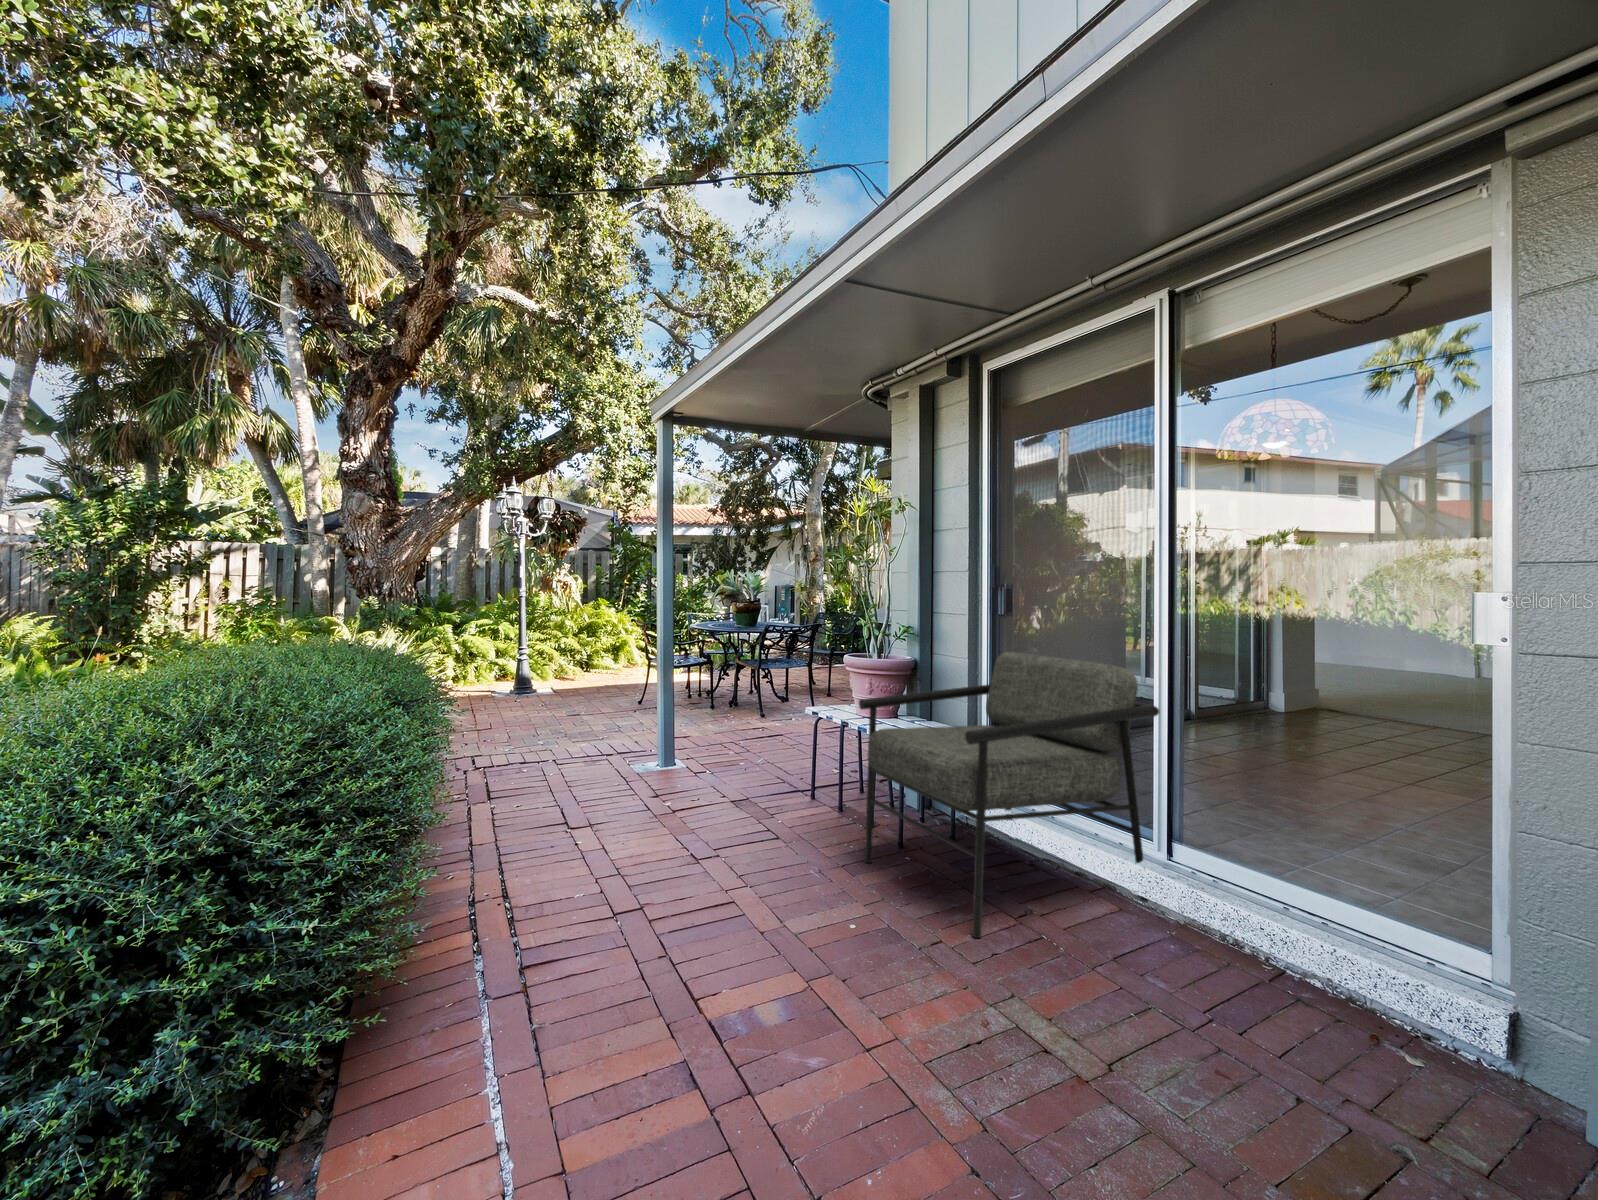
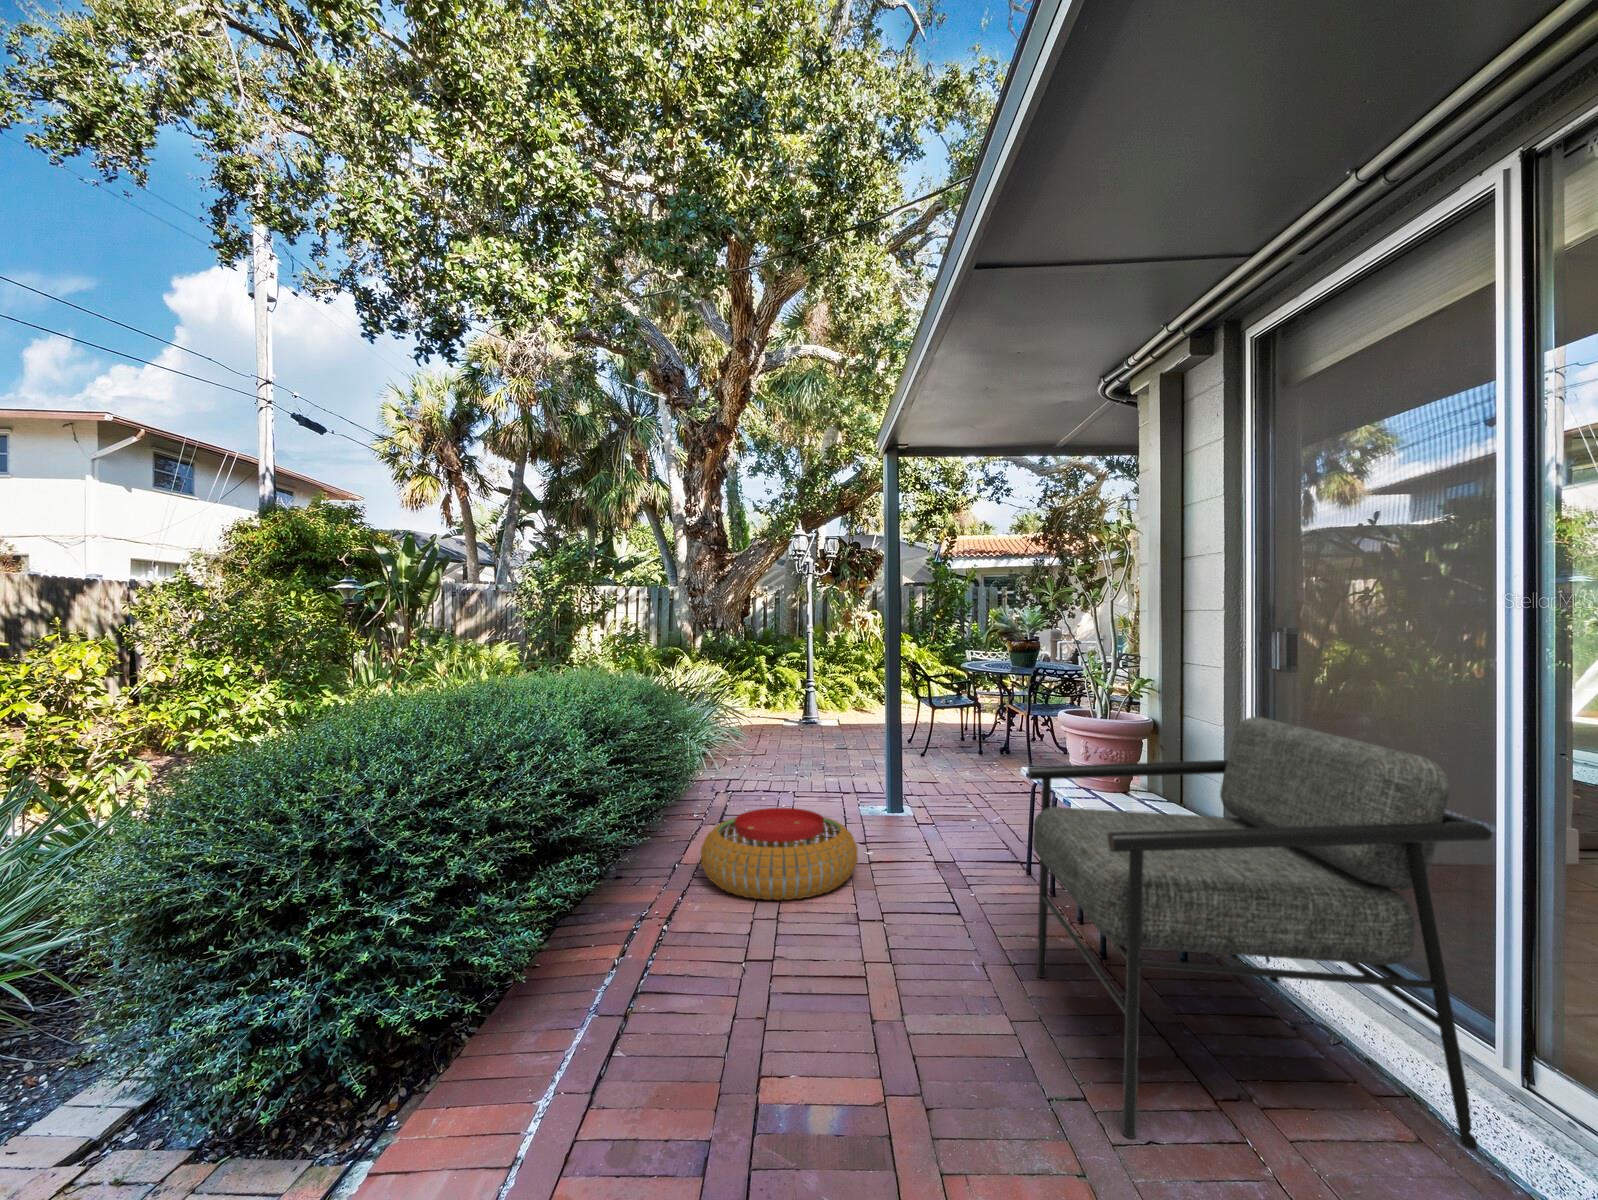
pouf: none [525,764,680,849] -> present [701,808,858,900]

